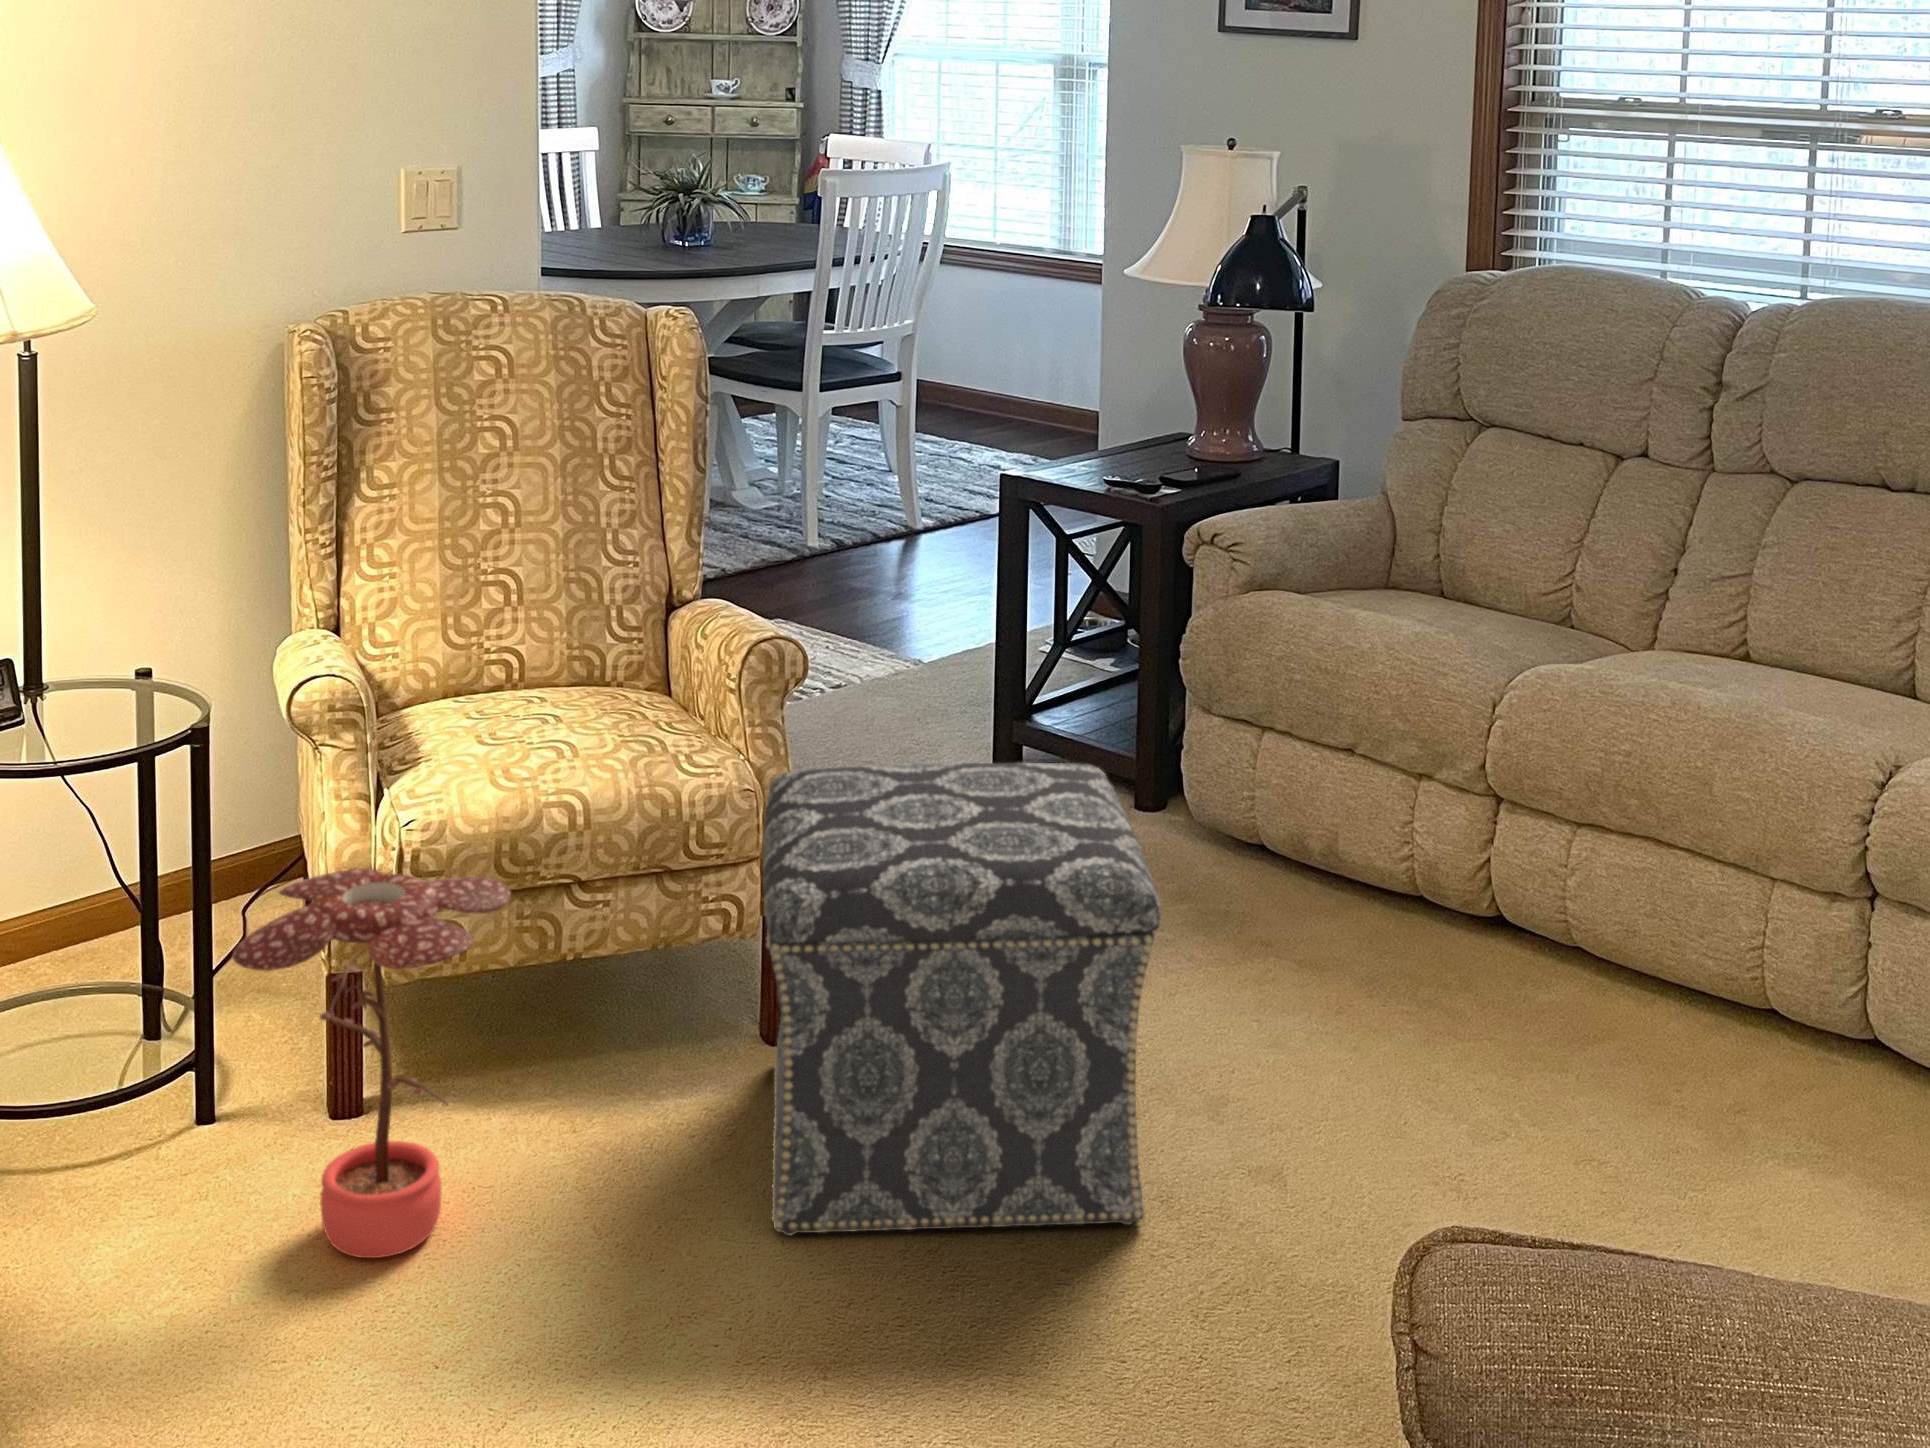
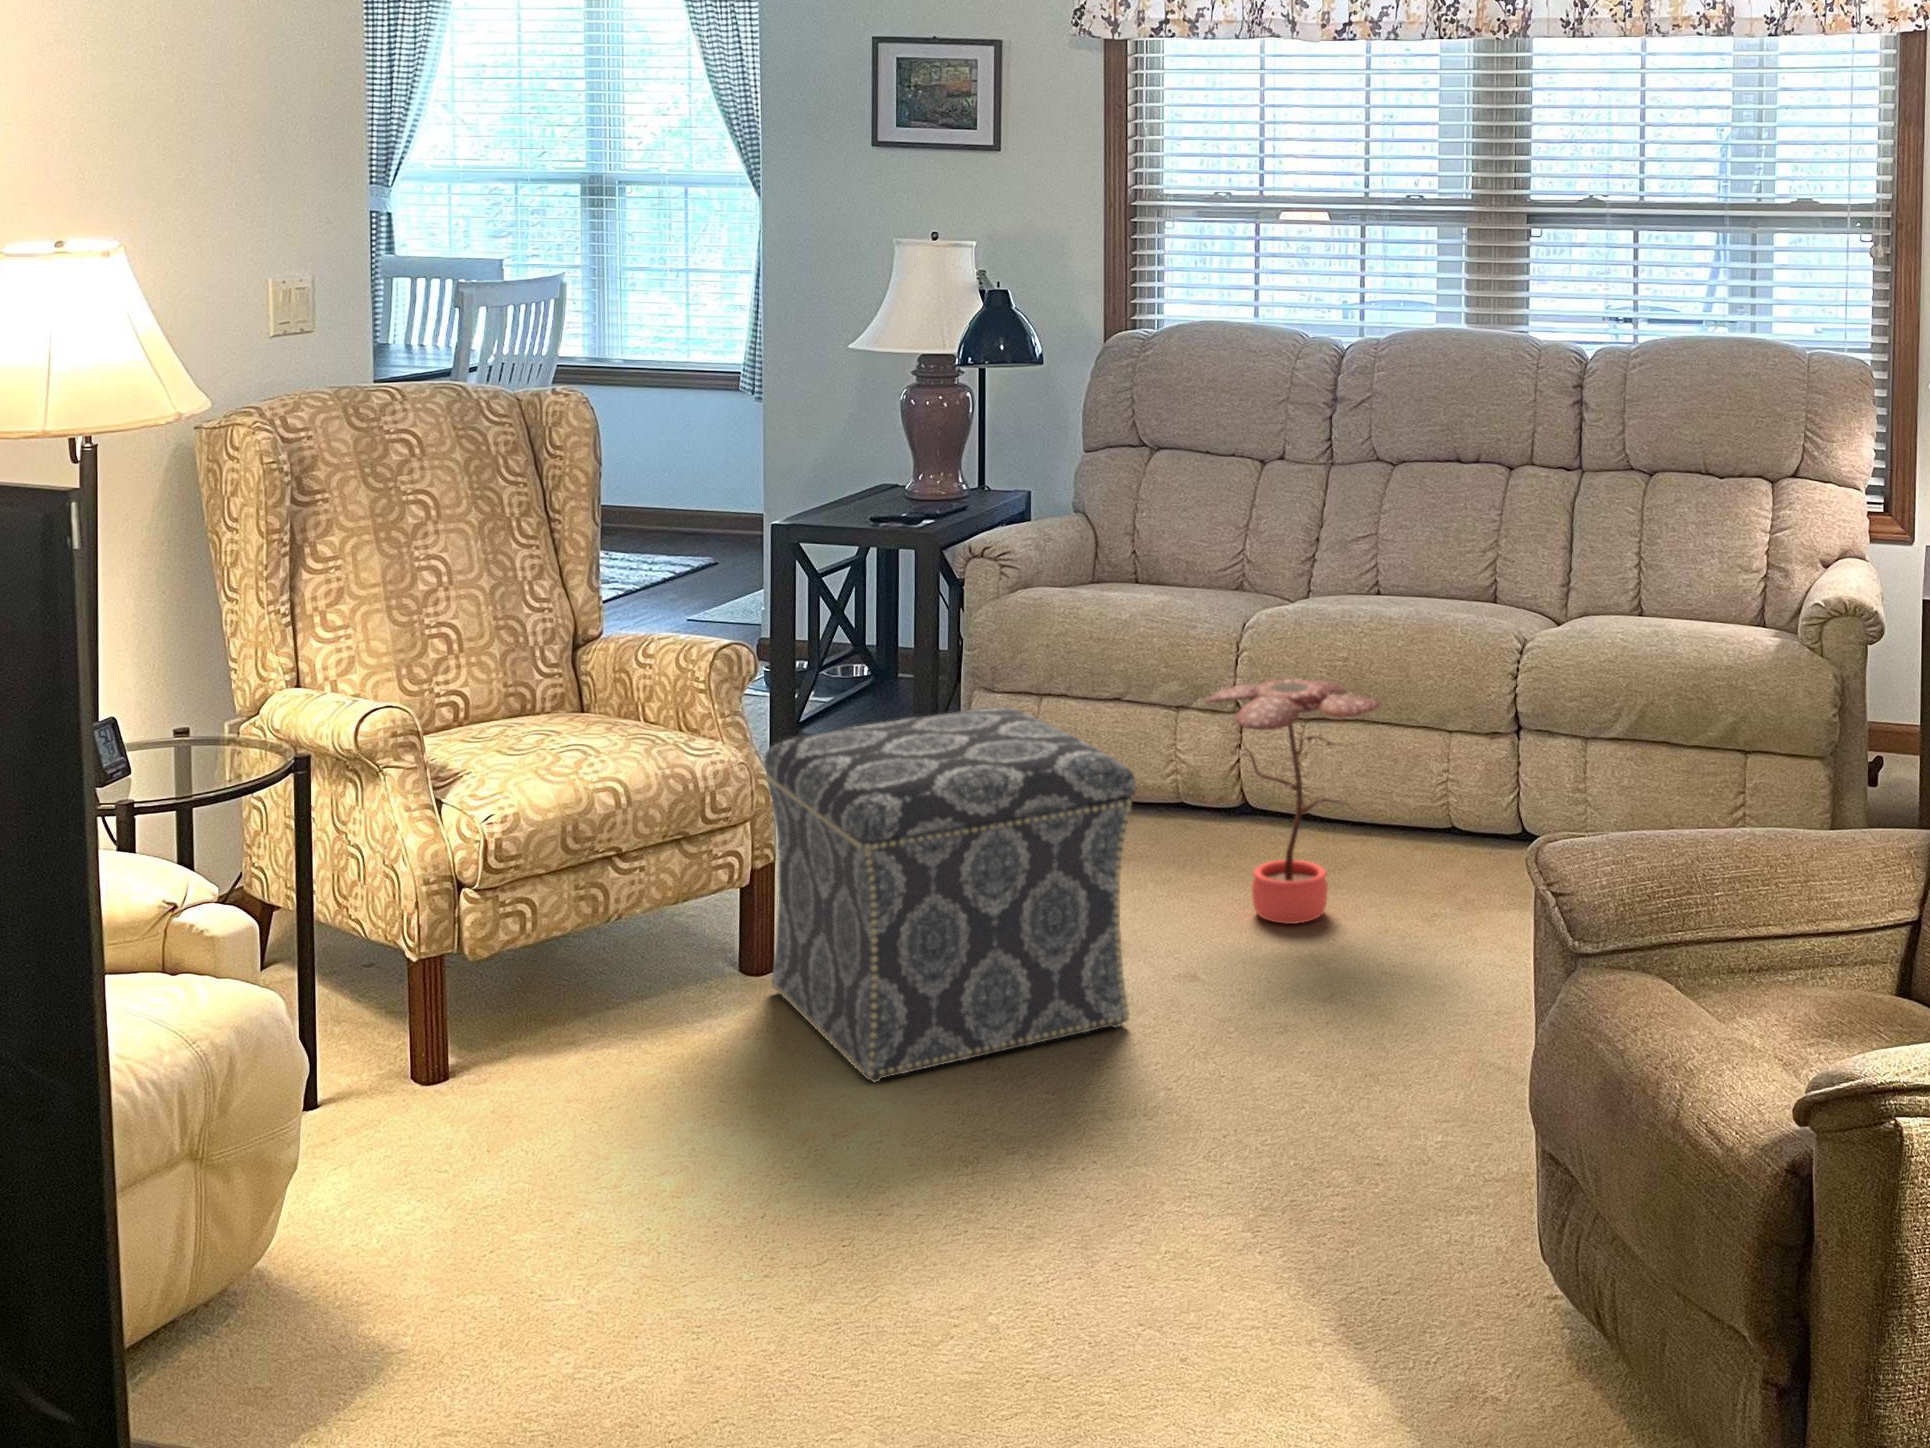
potted plant: present [232,868,511,1258] -> present [1206,679,1379,924]

